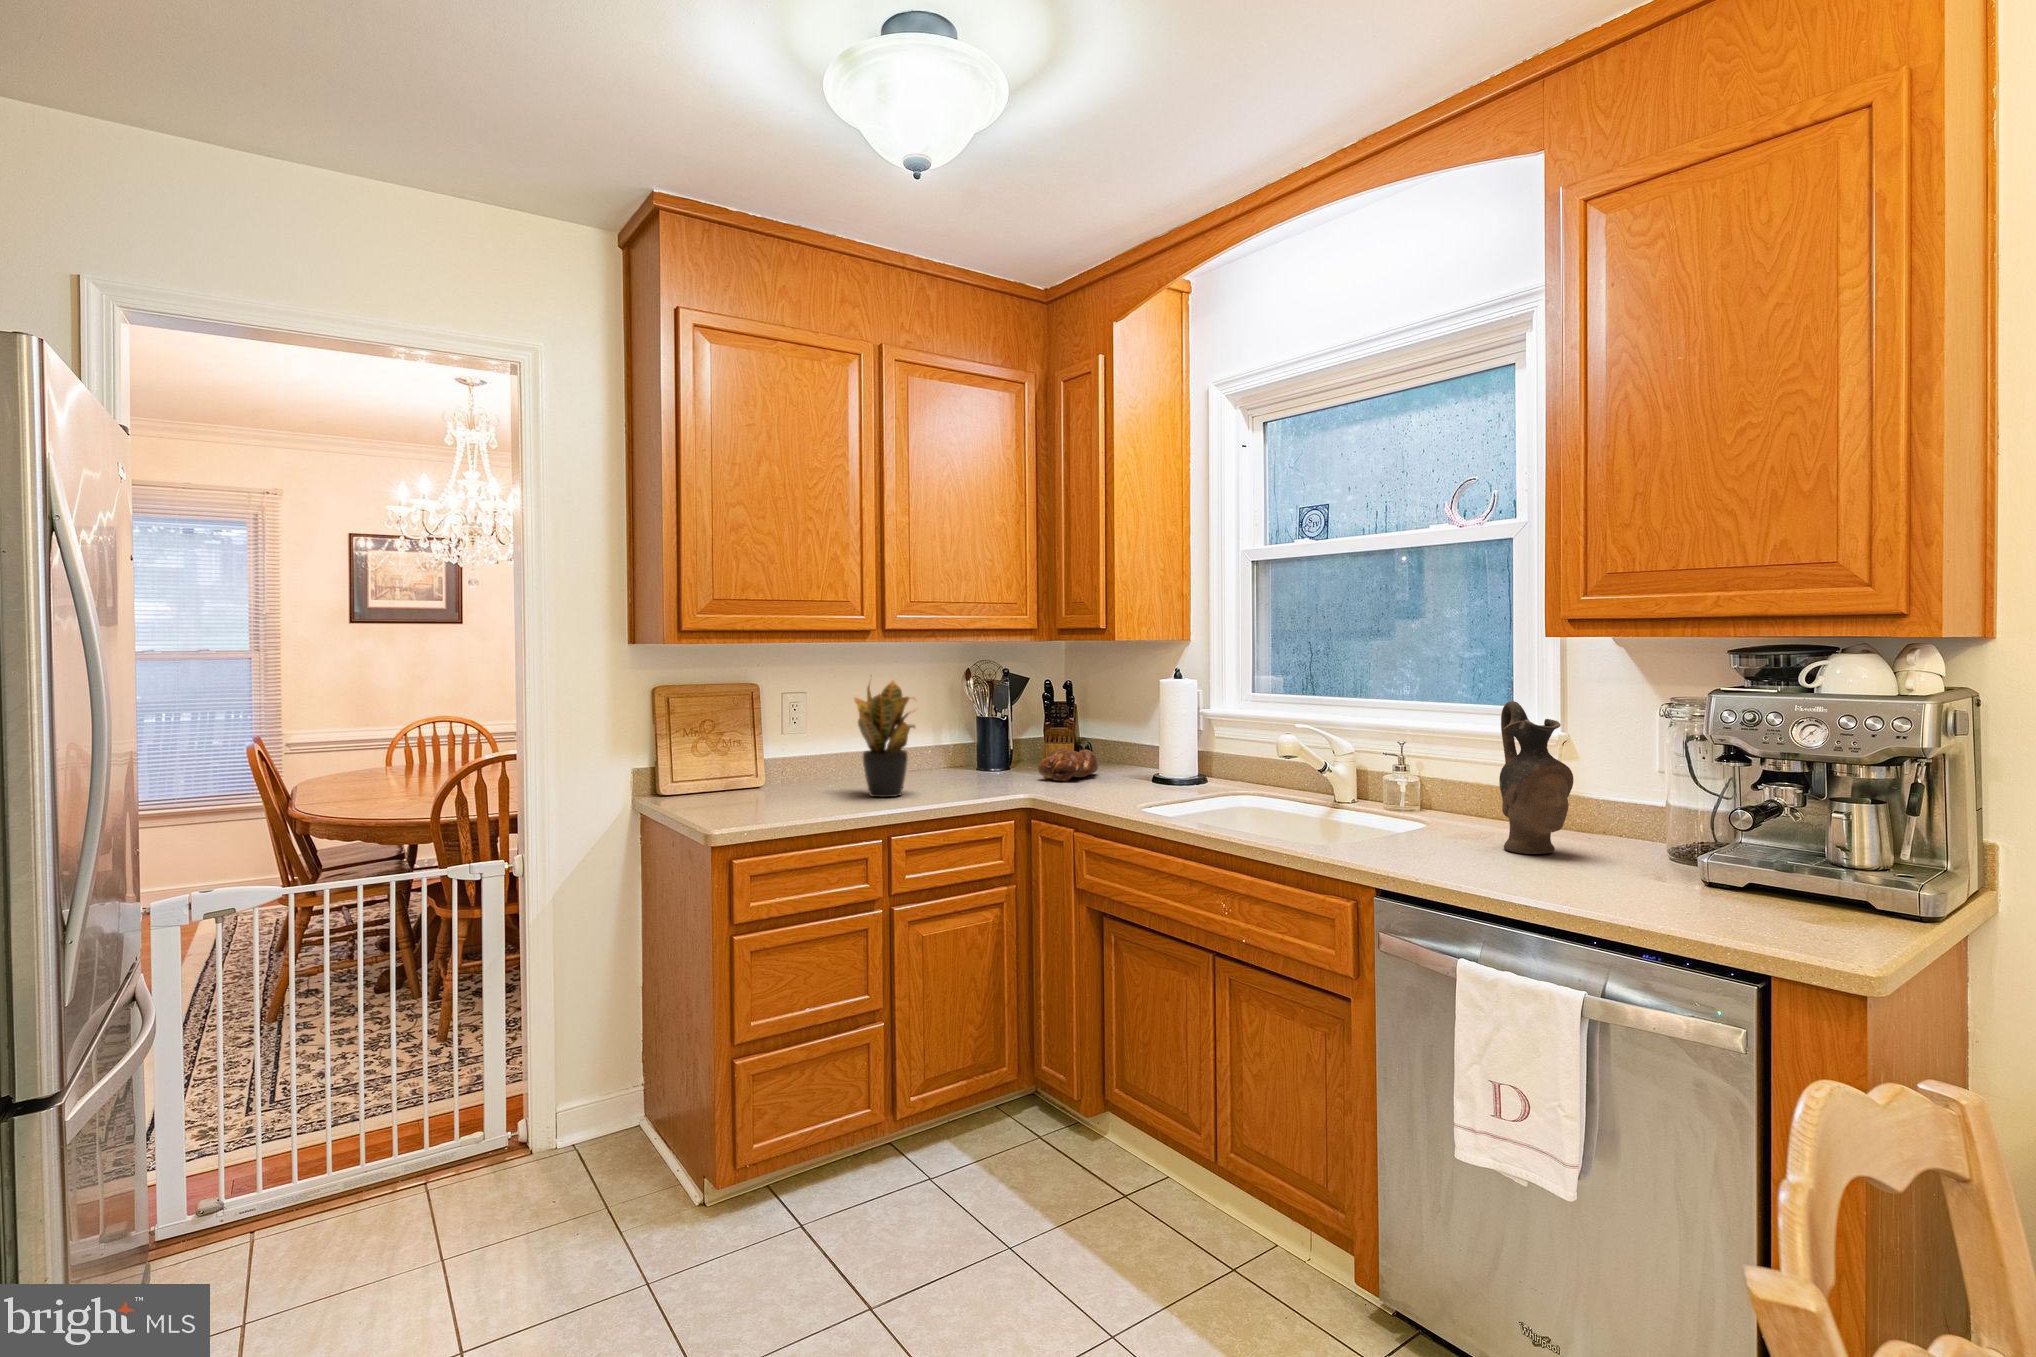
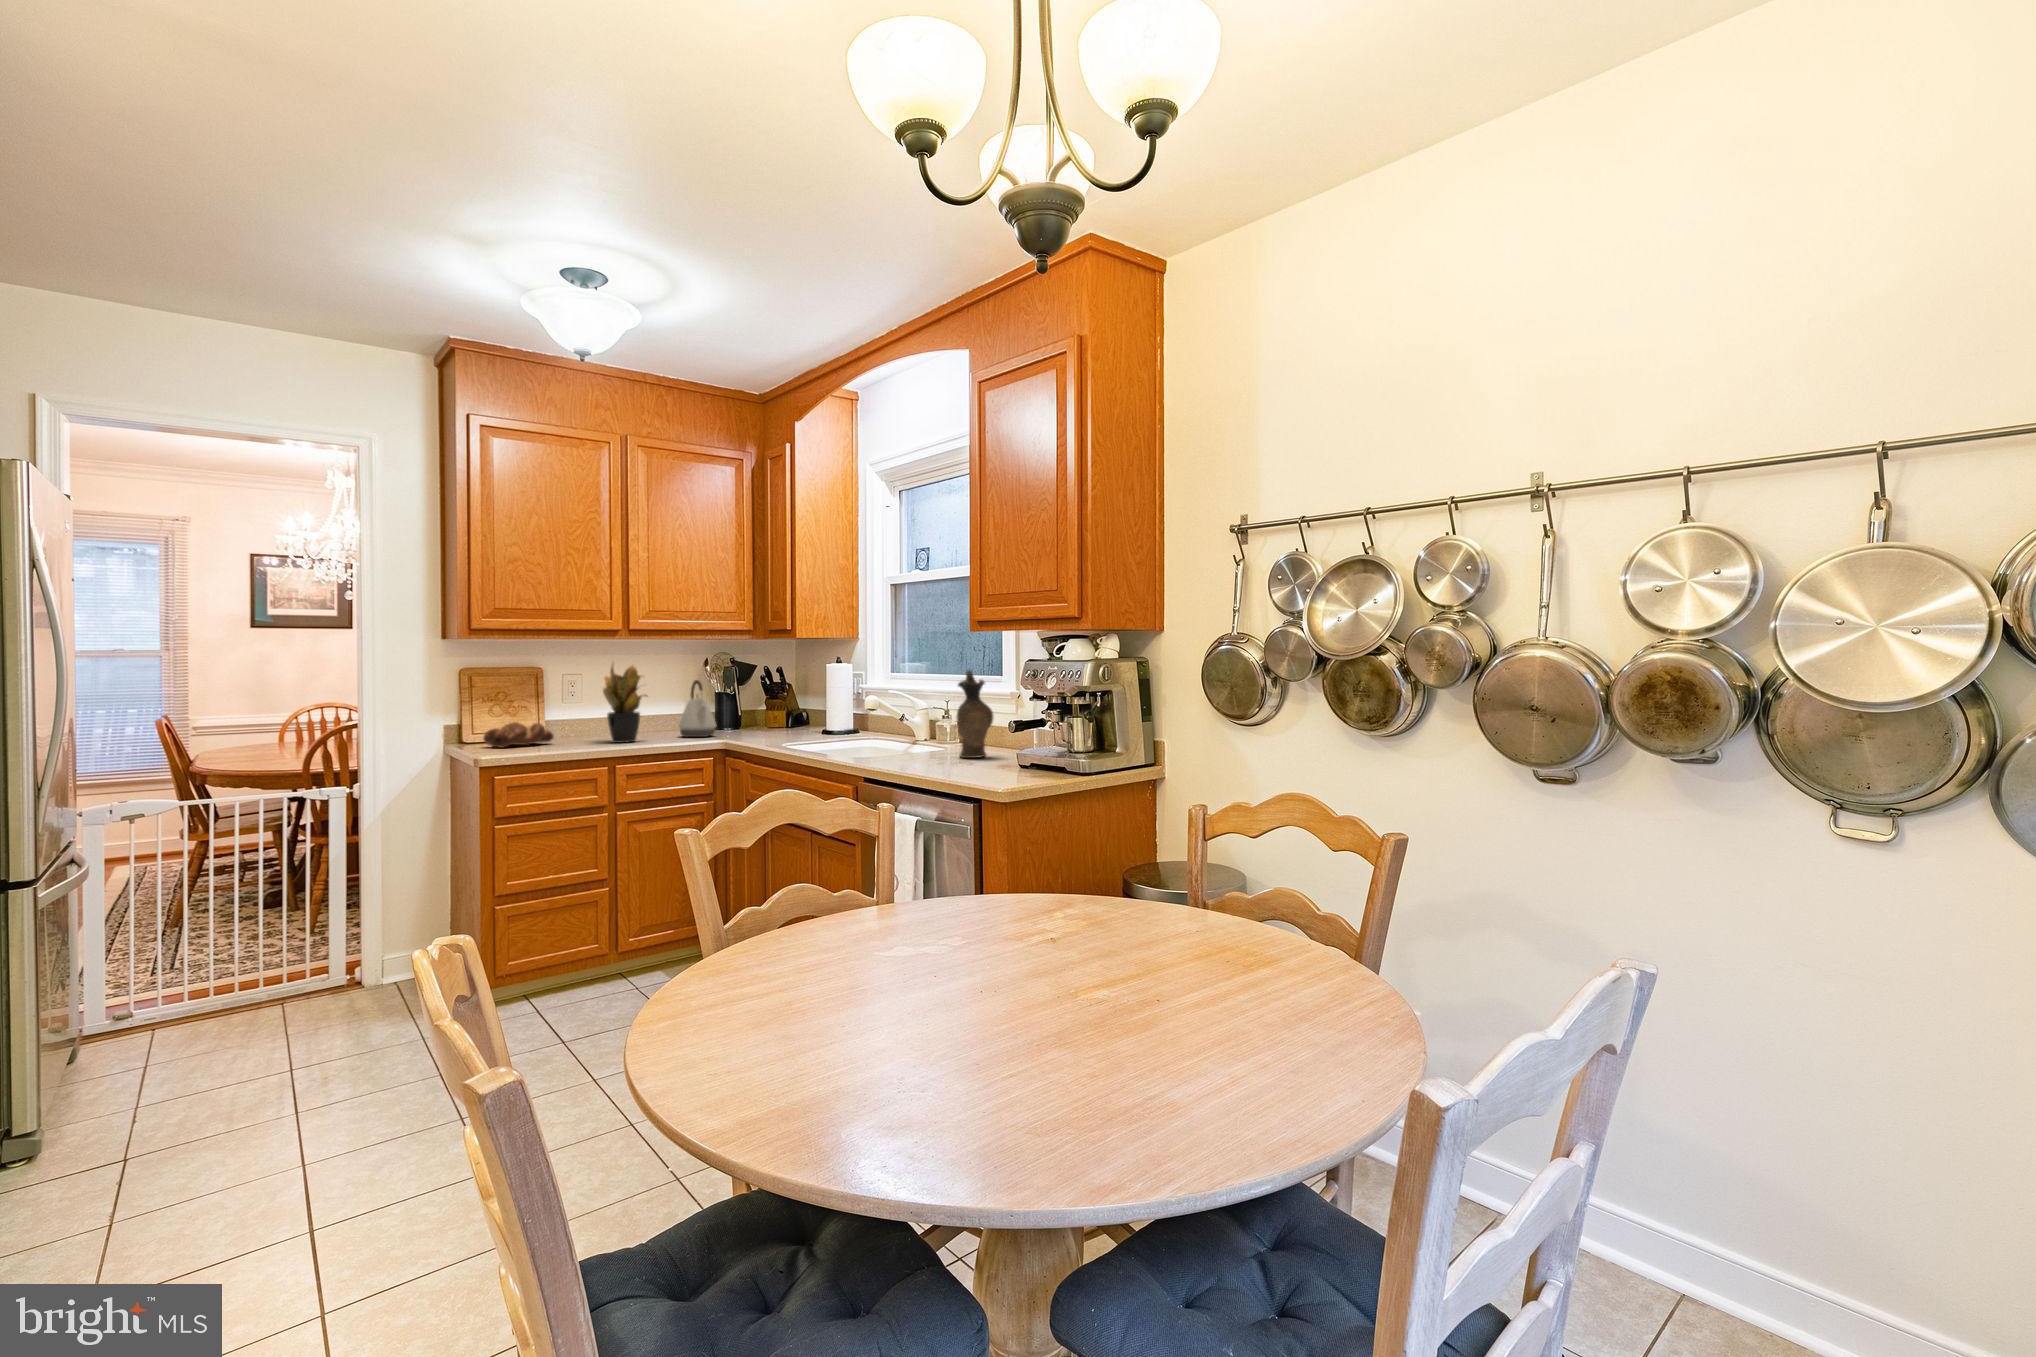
kettle: none [944,701,996,785] -> present [679,680,716,737]
bread loaf: present [1038,748,1098,781] -> present [483,722,554,748]

